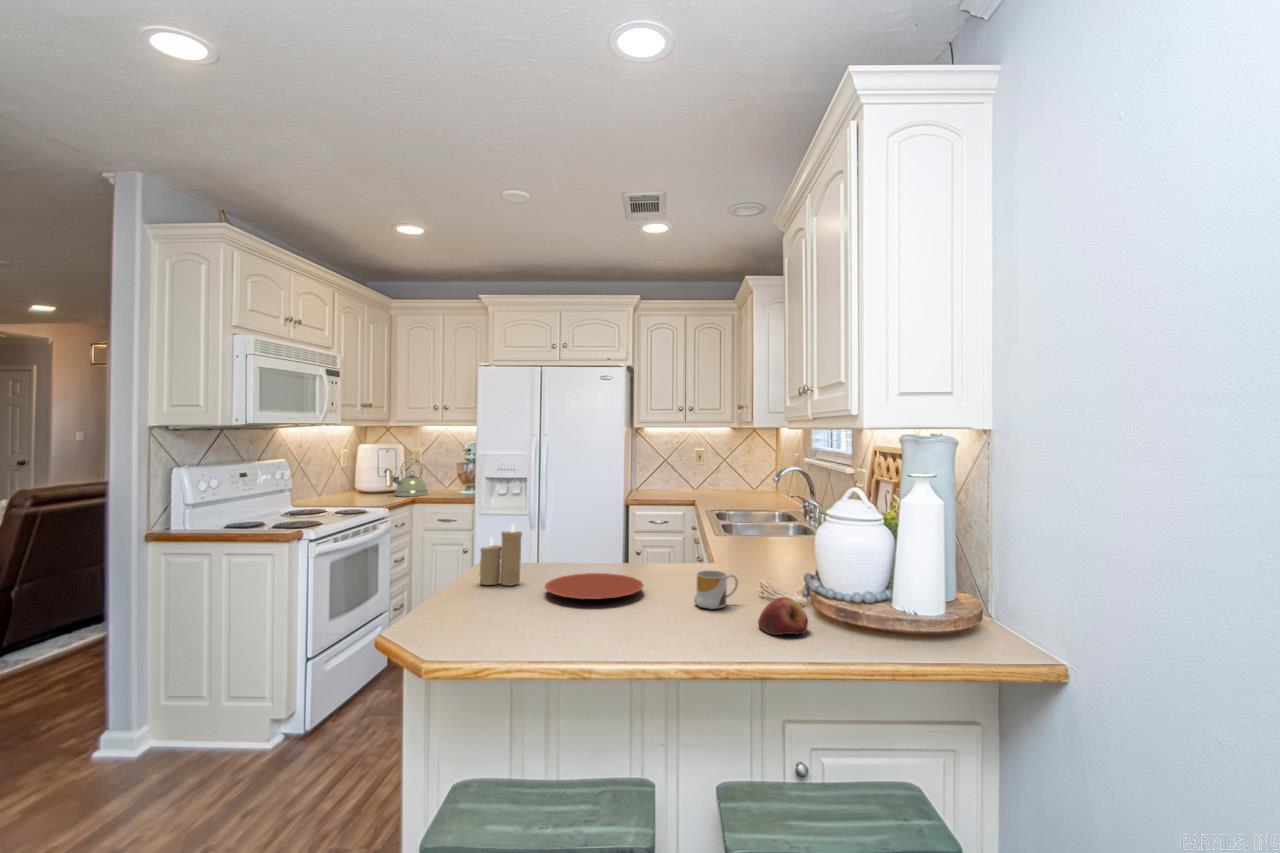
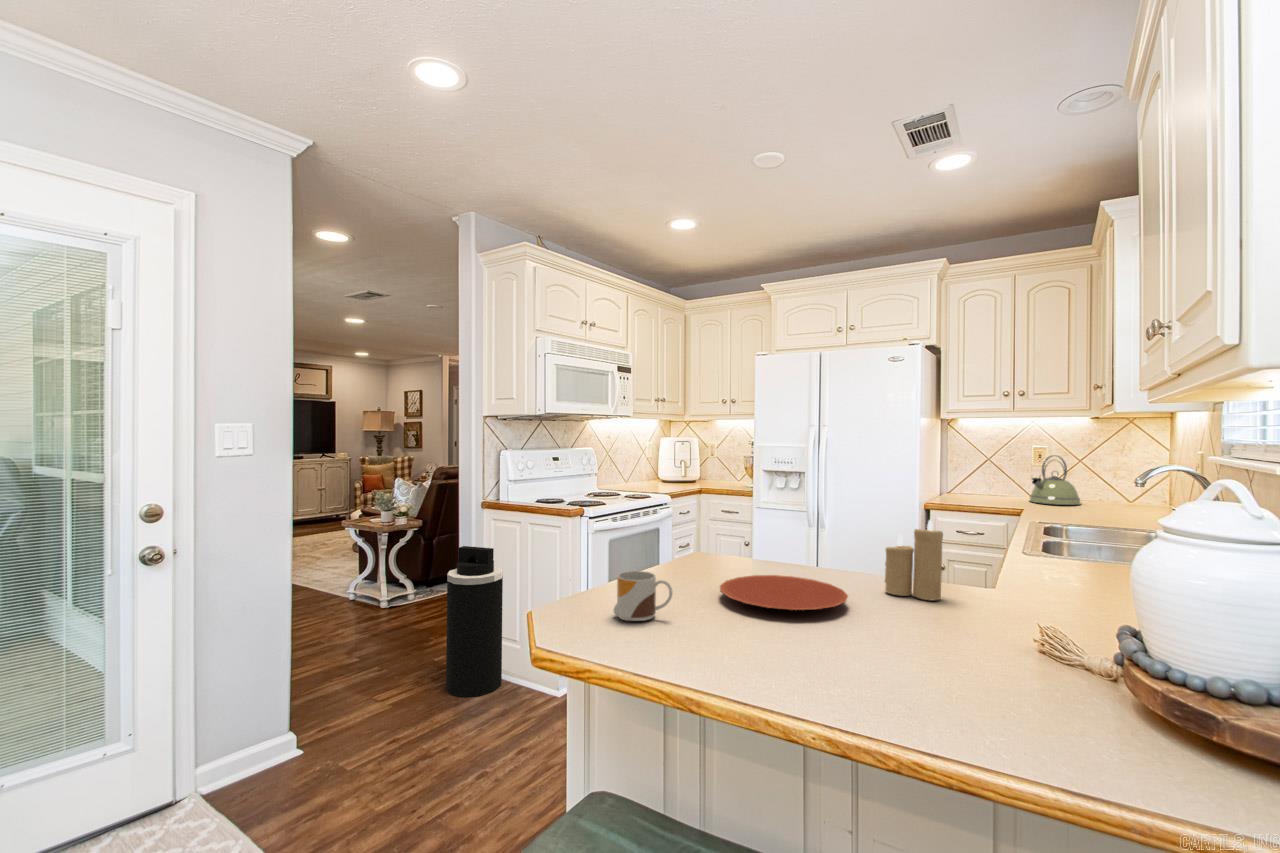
kettle: present [392,461,428,497] -> present [1030,455,1081,505]
candle: present [480,524,522,586] -> present [885,520,943,601]
mug: present [694,570,738,609] -> present [614,571,672,621]
trash can: none [98,591,187,788] -> present [446,546,503,697]
apple: present [758,597,808,635] -> none [990,655,1091,729]

